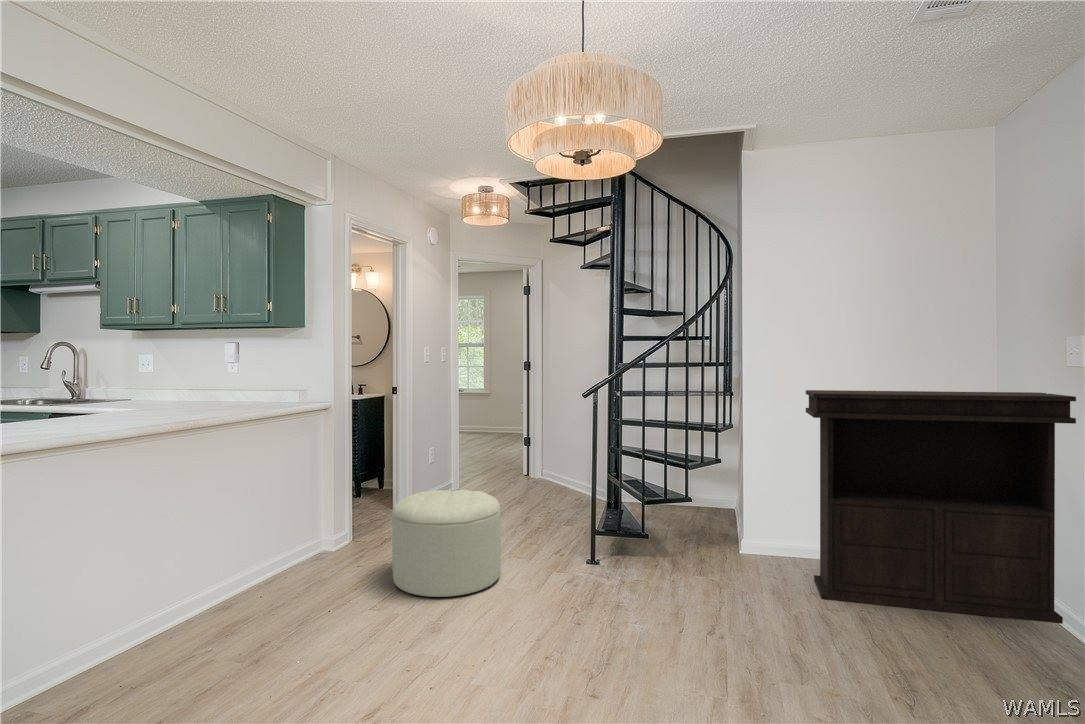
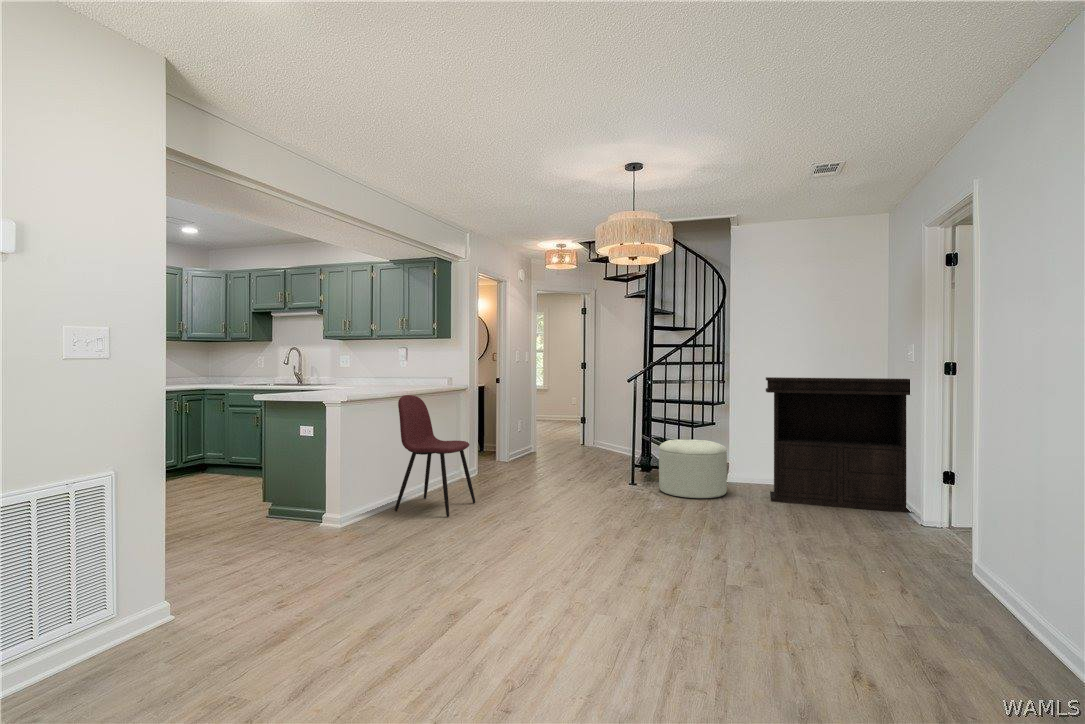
dining chair: none [143,433,312,674] -> present [395,395,475,517]
ottoman: present [392,490,501,597] -> present [659,439,727,498]

